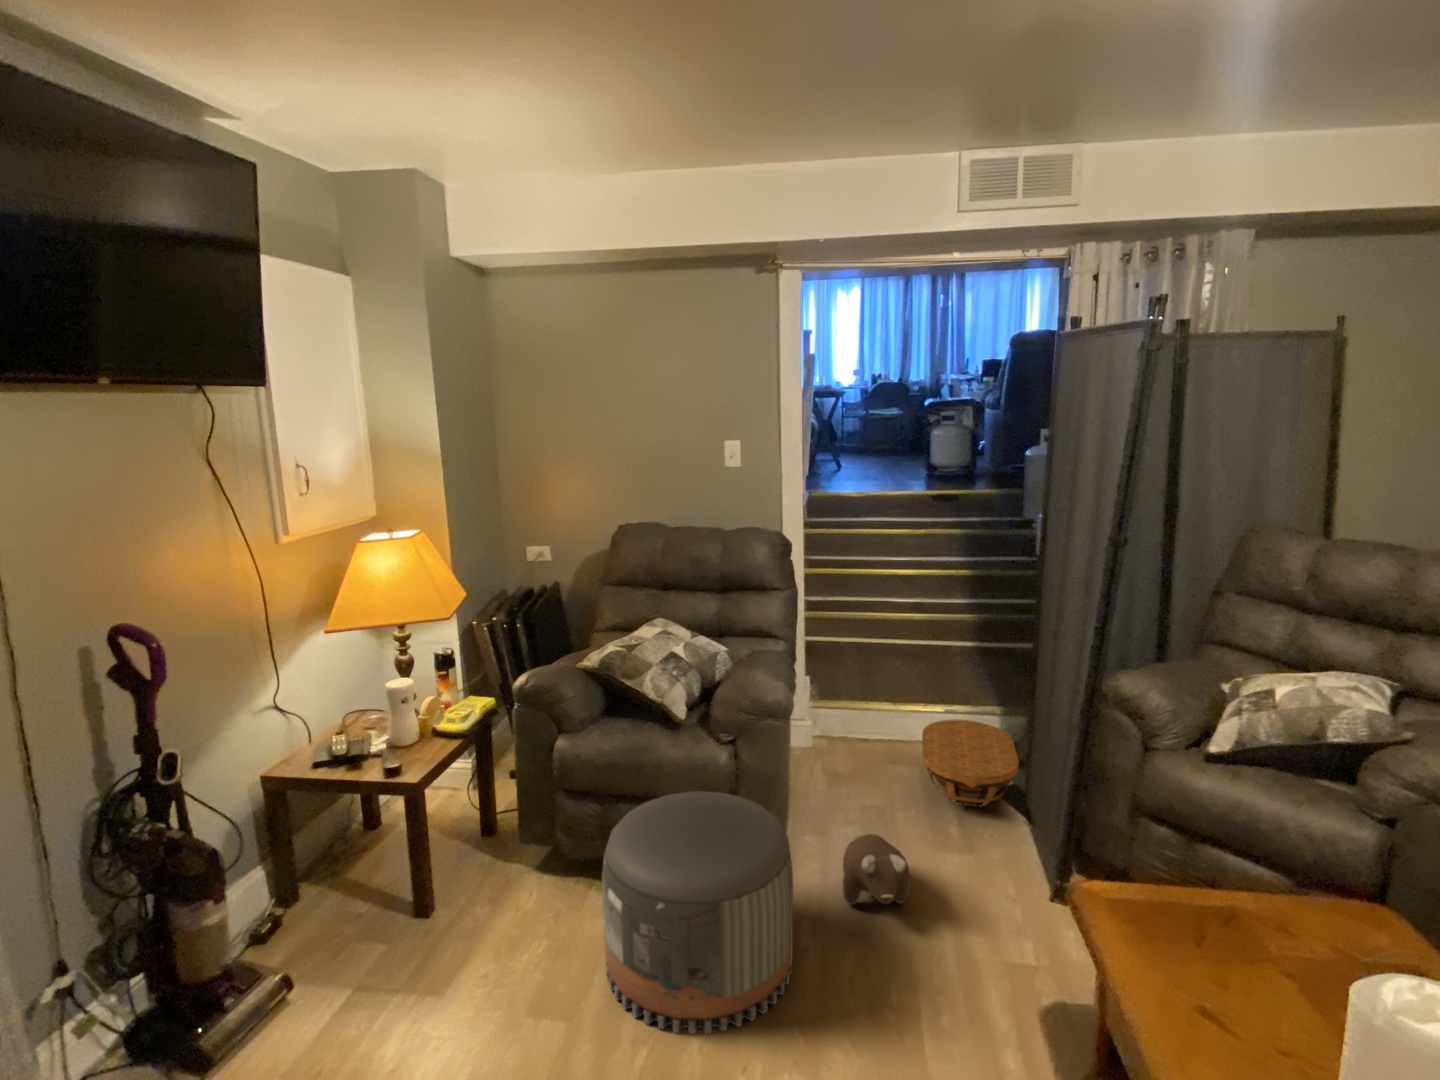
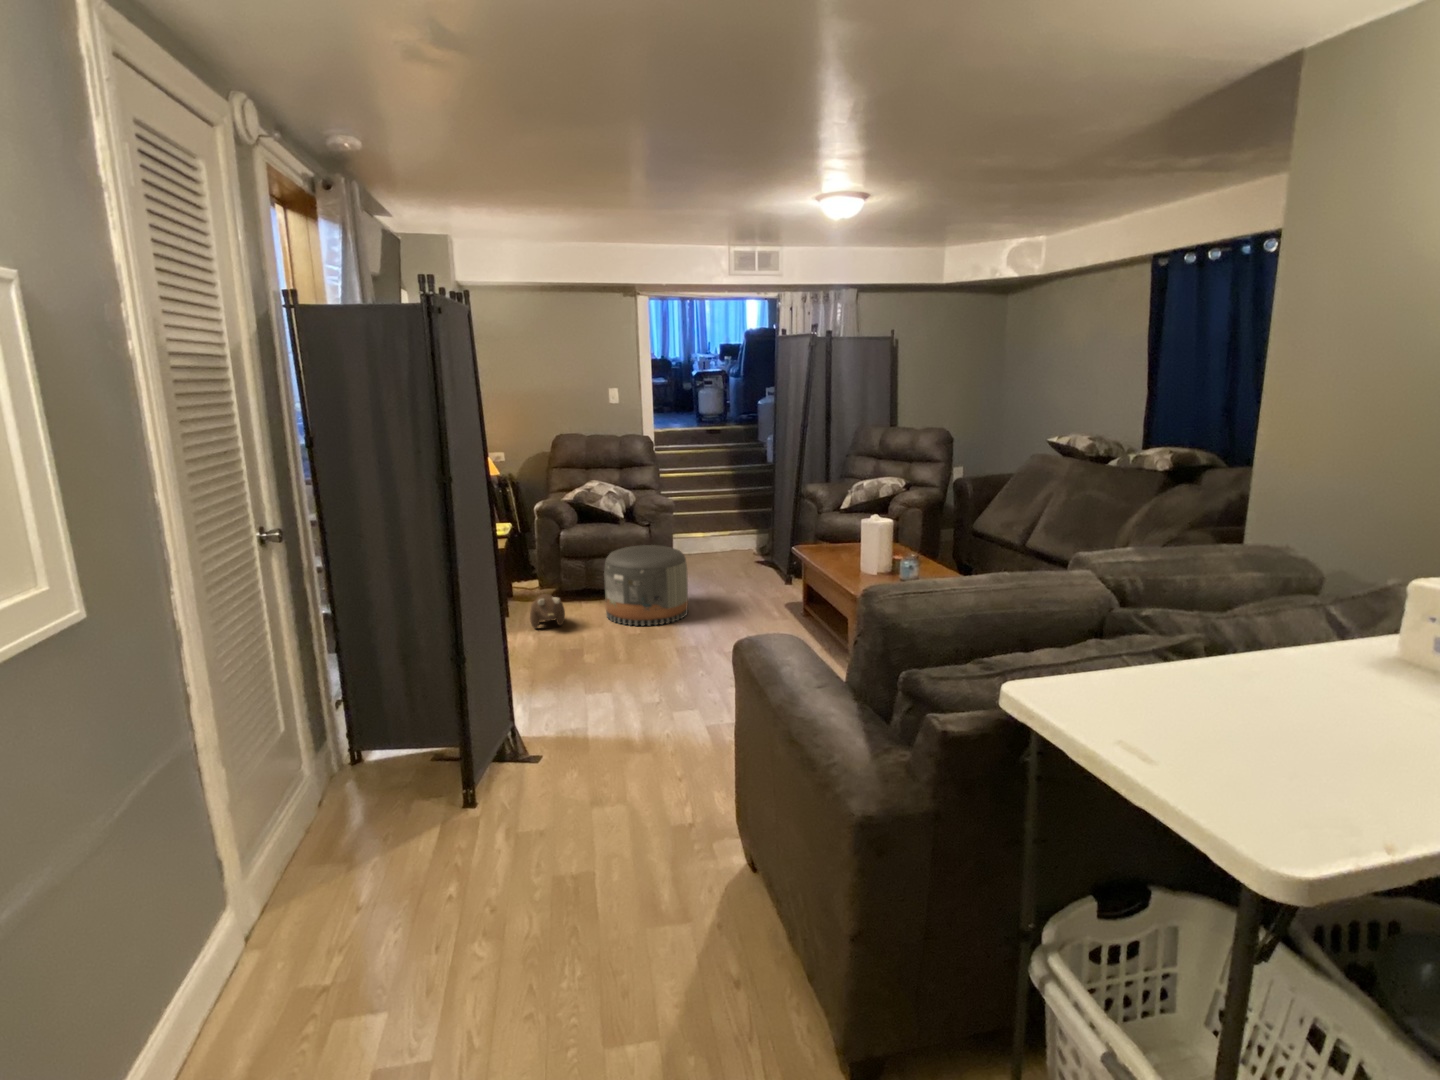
basket: present [922,720,1019,807] -> none [722,535,769,569]
plush toy: present [843,834,911,905] -> present [530,594,565,629]

